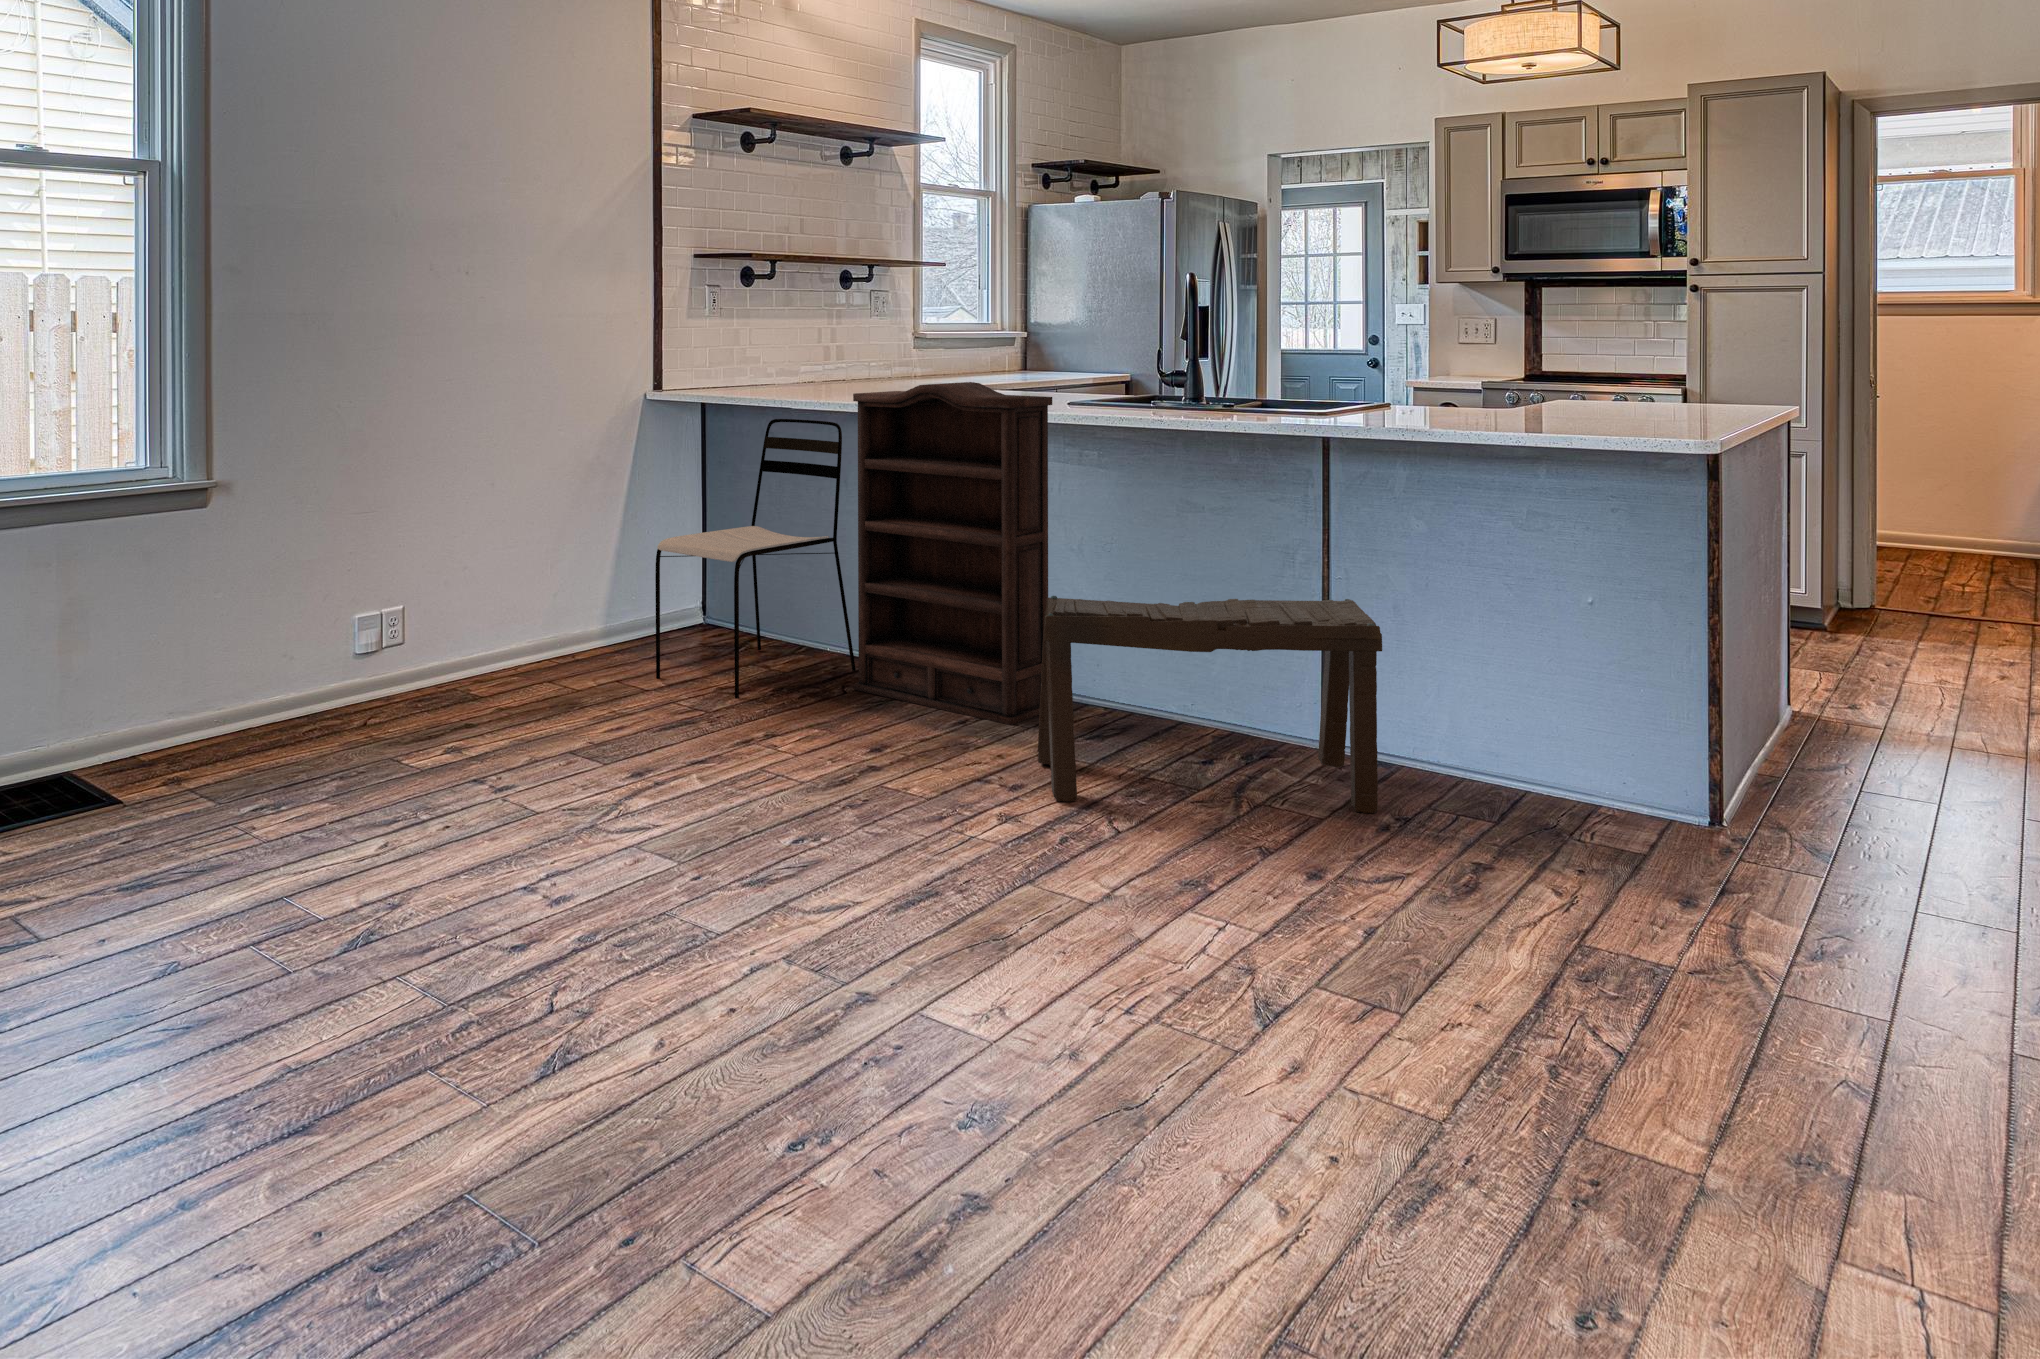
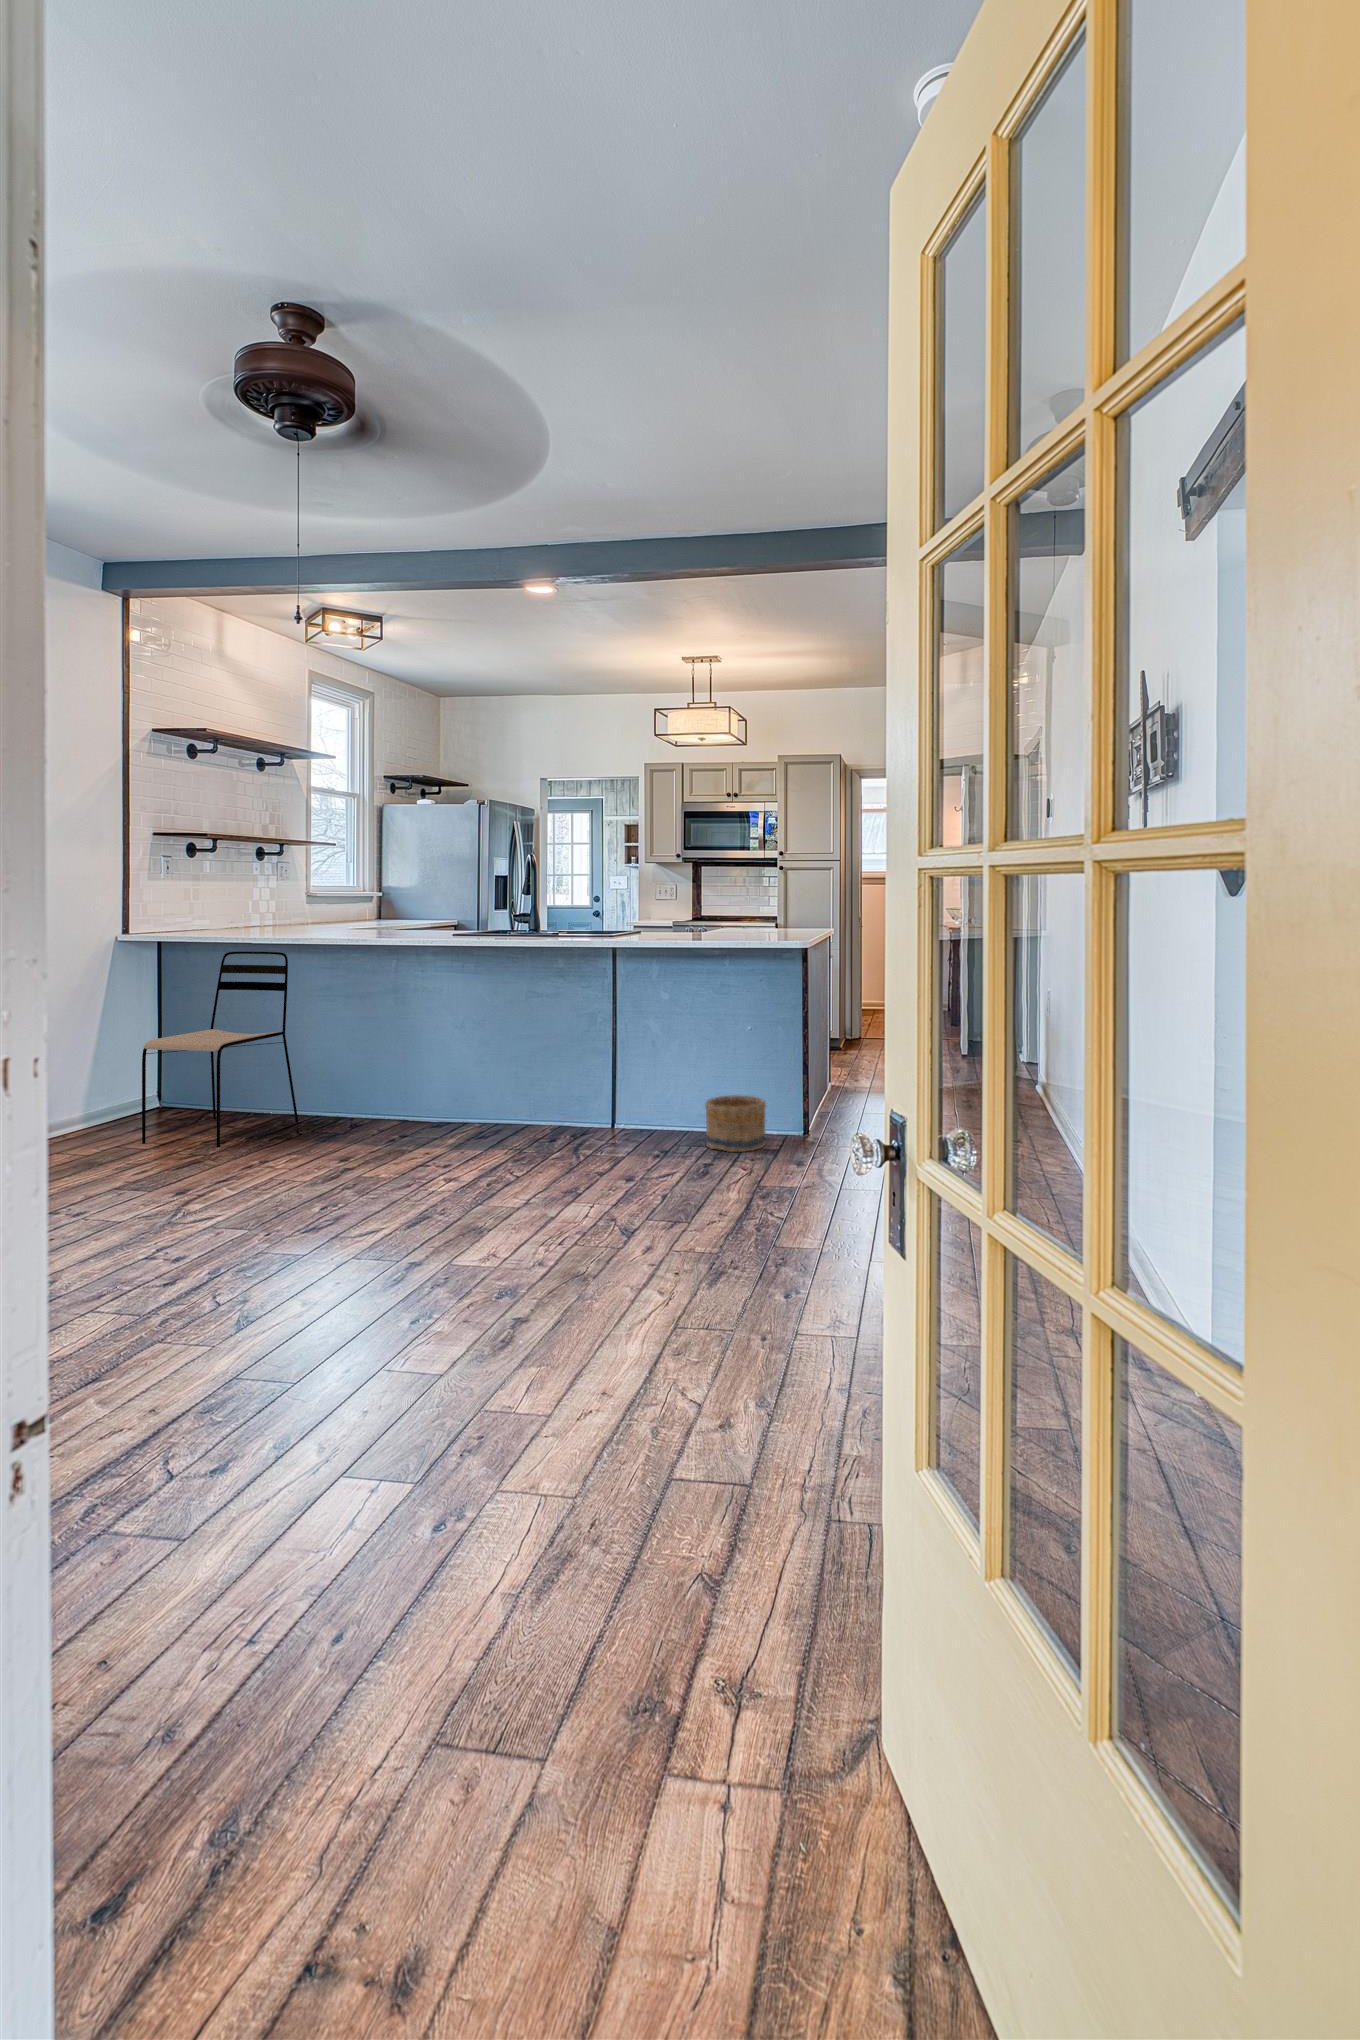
bookshelf: present [853,382,1052,725] -> none [305,922,448,1138]
bench: present [1038,596,1382,813] -> none [454,1038,655,1169]
basket: none [1486,729,1619,850] -> present [705,1095,766,1152]

